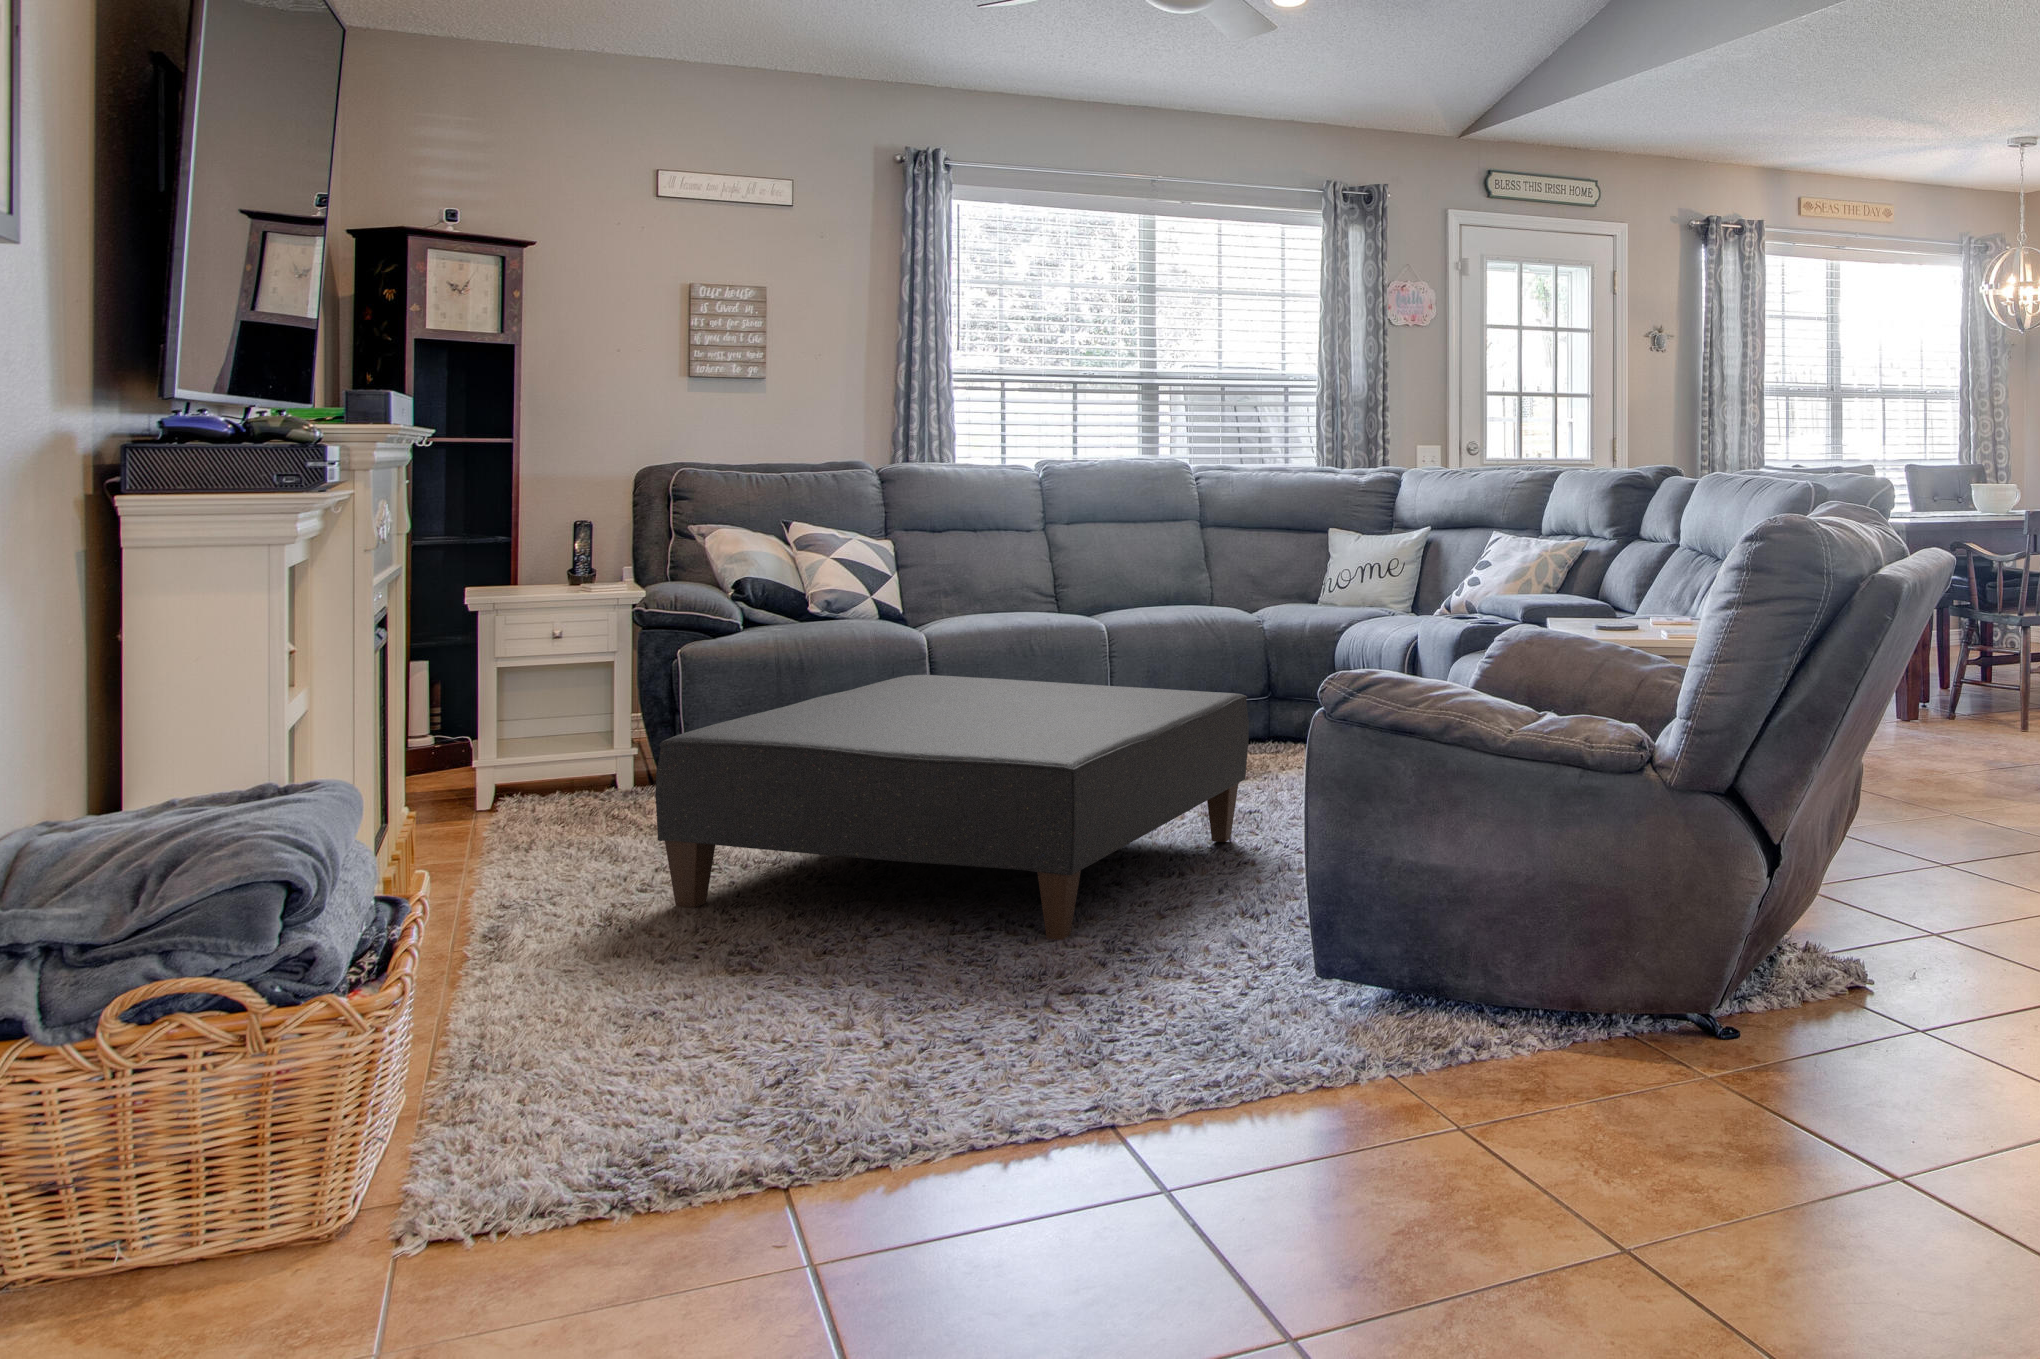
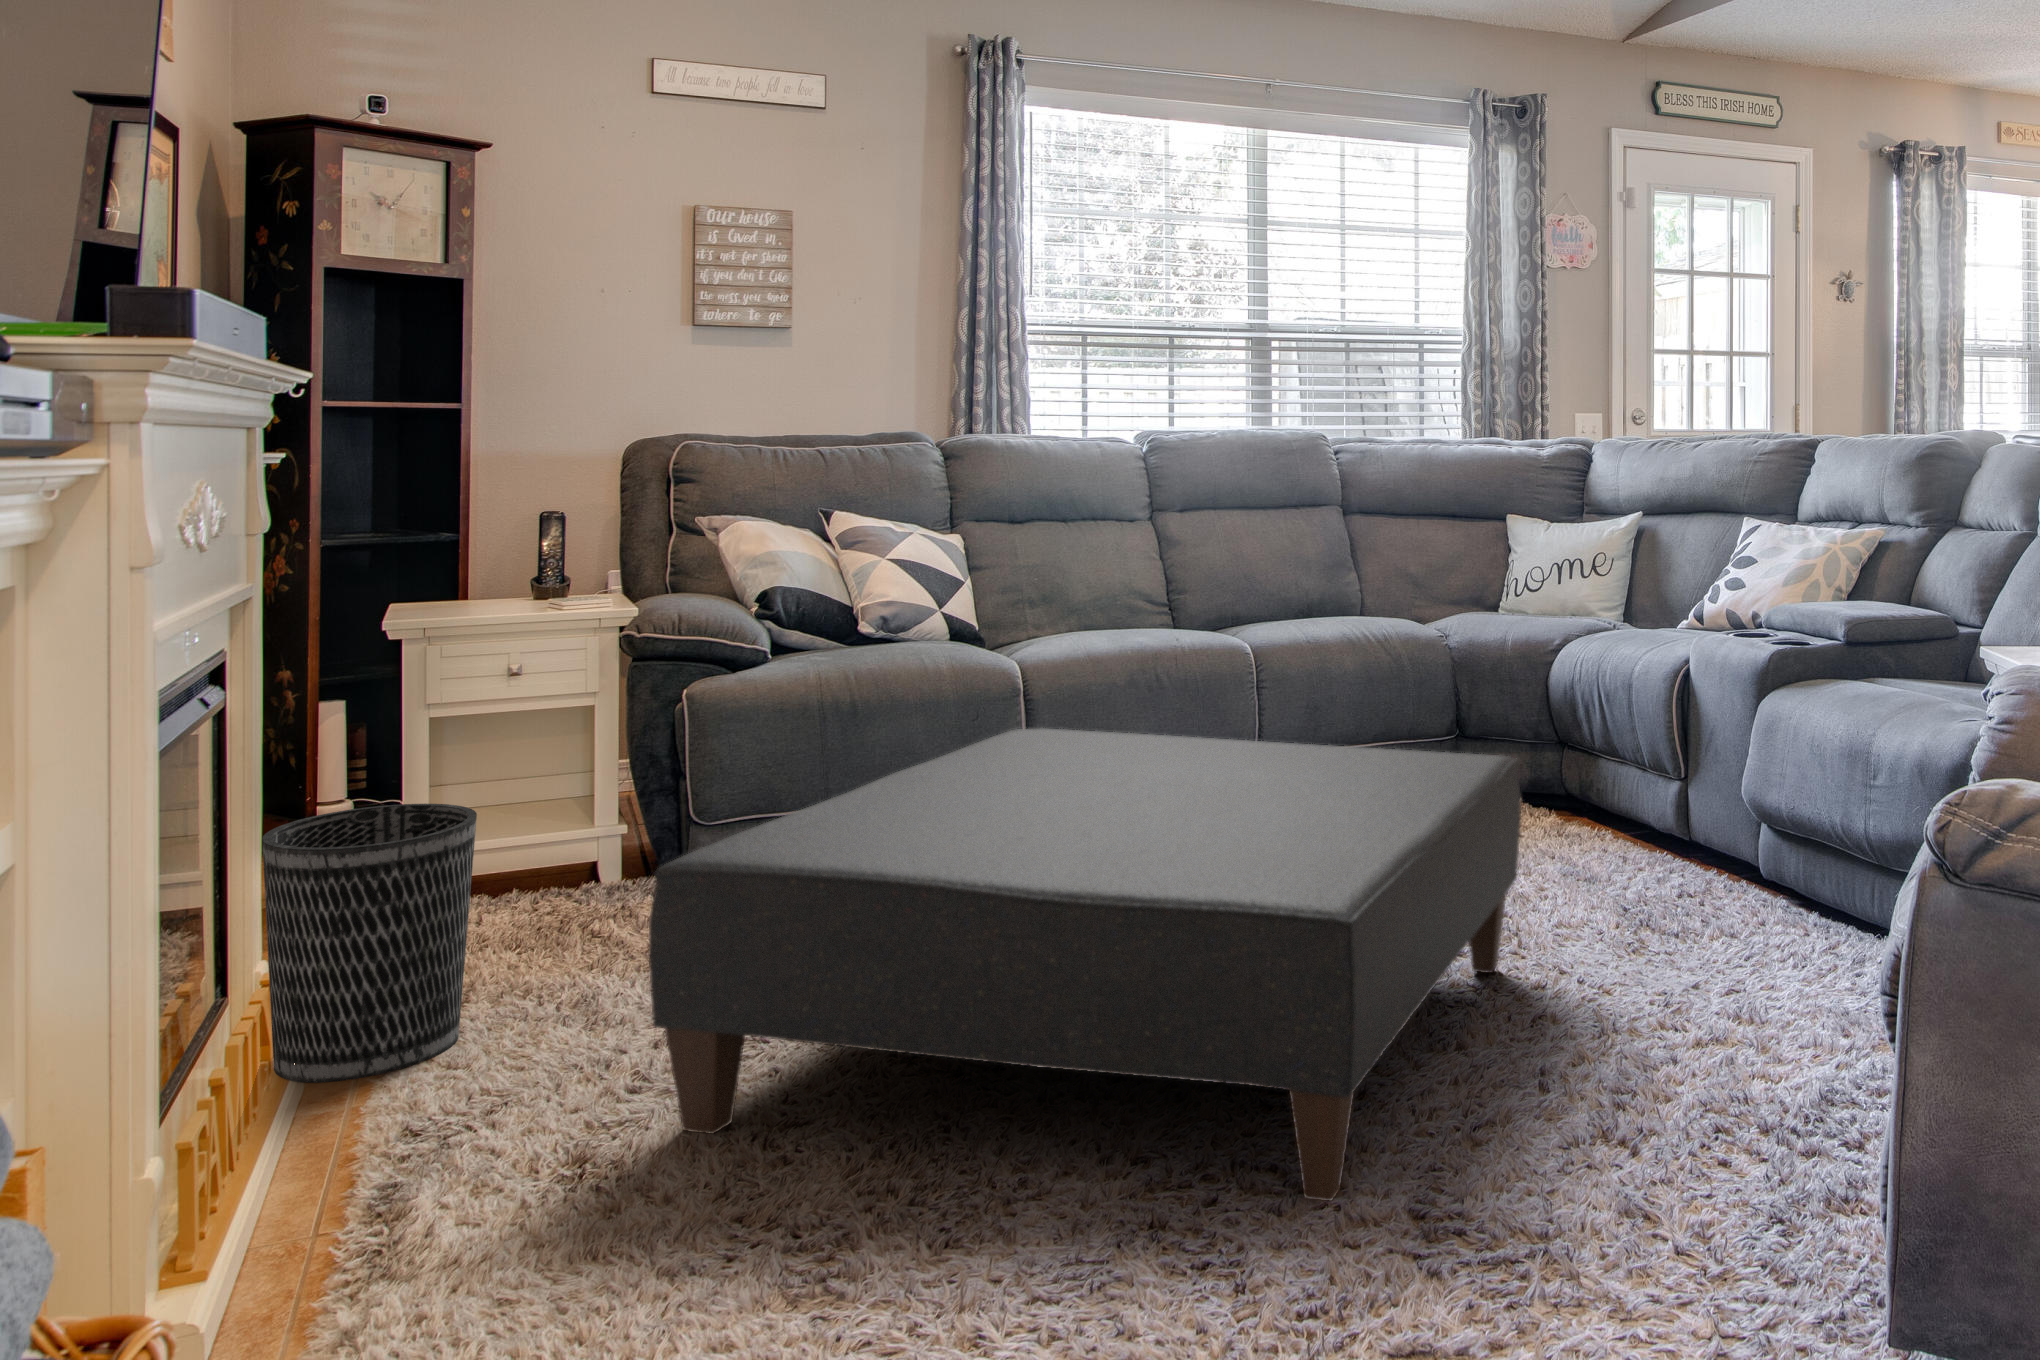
wastebasket: none [410,714,543,886] -> present [262,804,477,1083]

